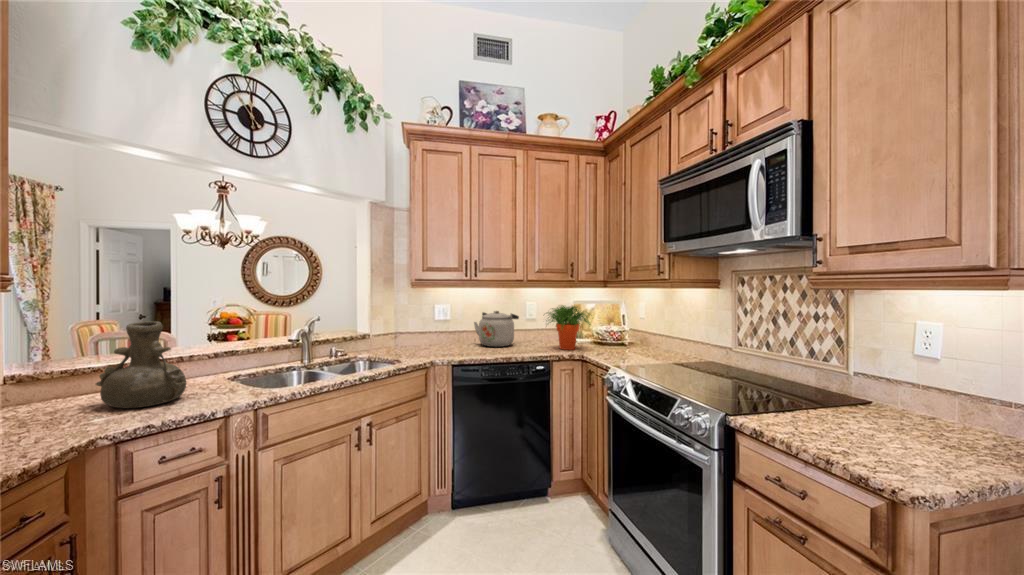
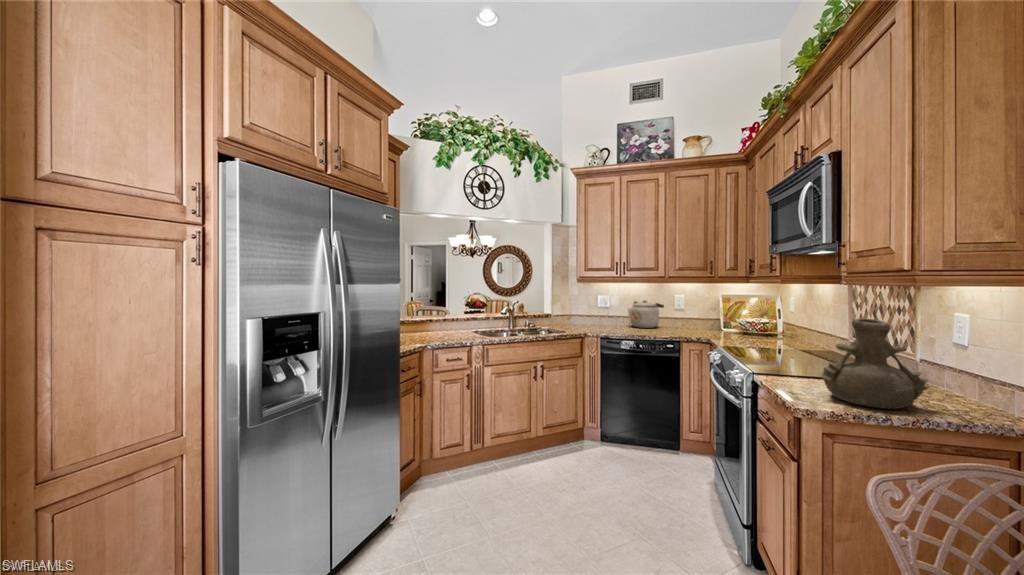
potted plant: present [548,305,590,350] -> none [680,297,727,334]
vase: present [96,321,186,408] -> present [821,319,928,409]

